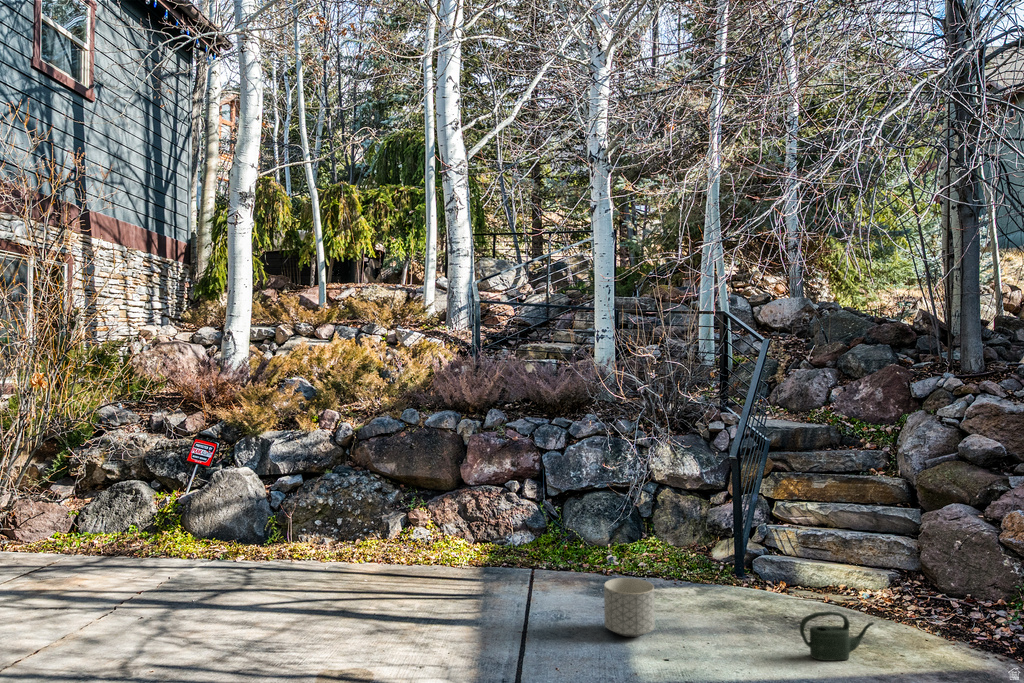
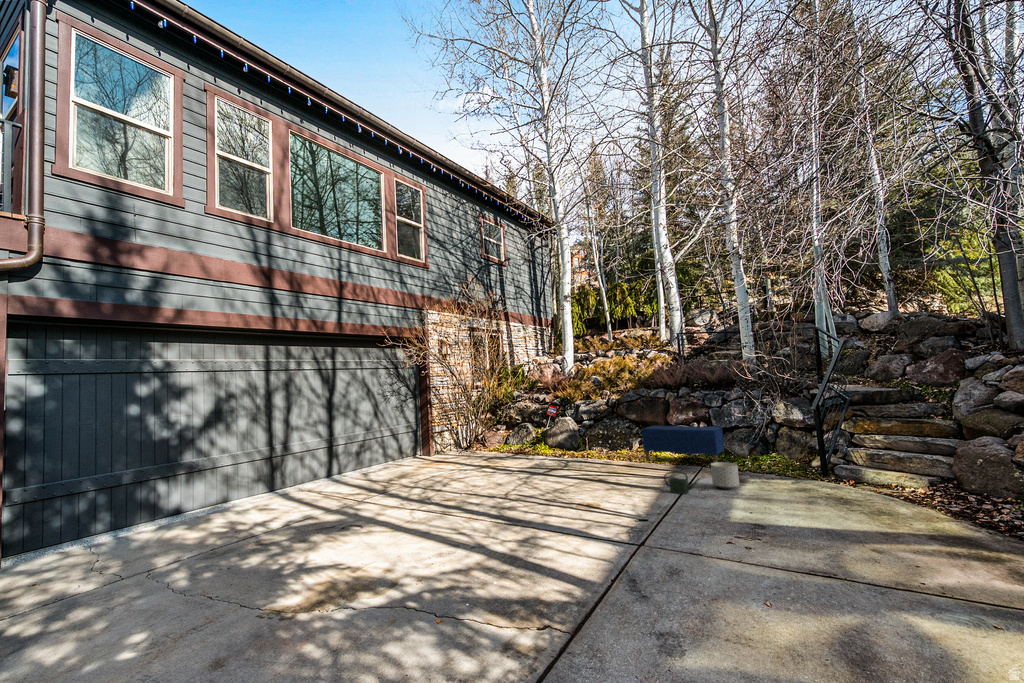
bench: none [423,486,568,567] -> present [642,426,724,463]
watering can: present [800,611,874,661] -> present [664,471,700,494]

